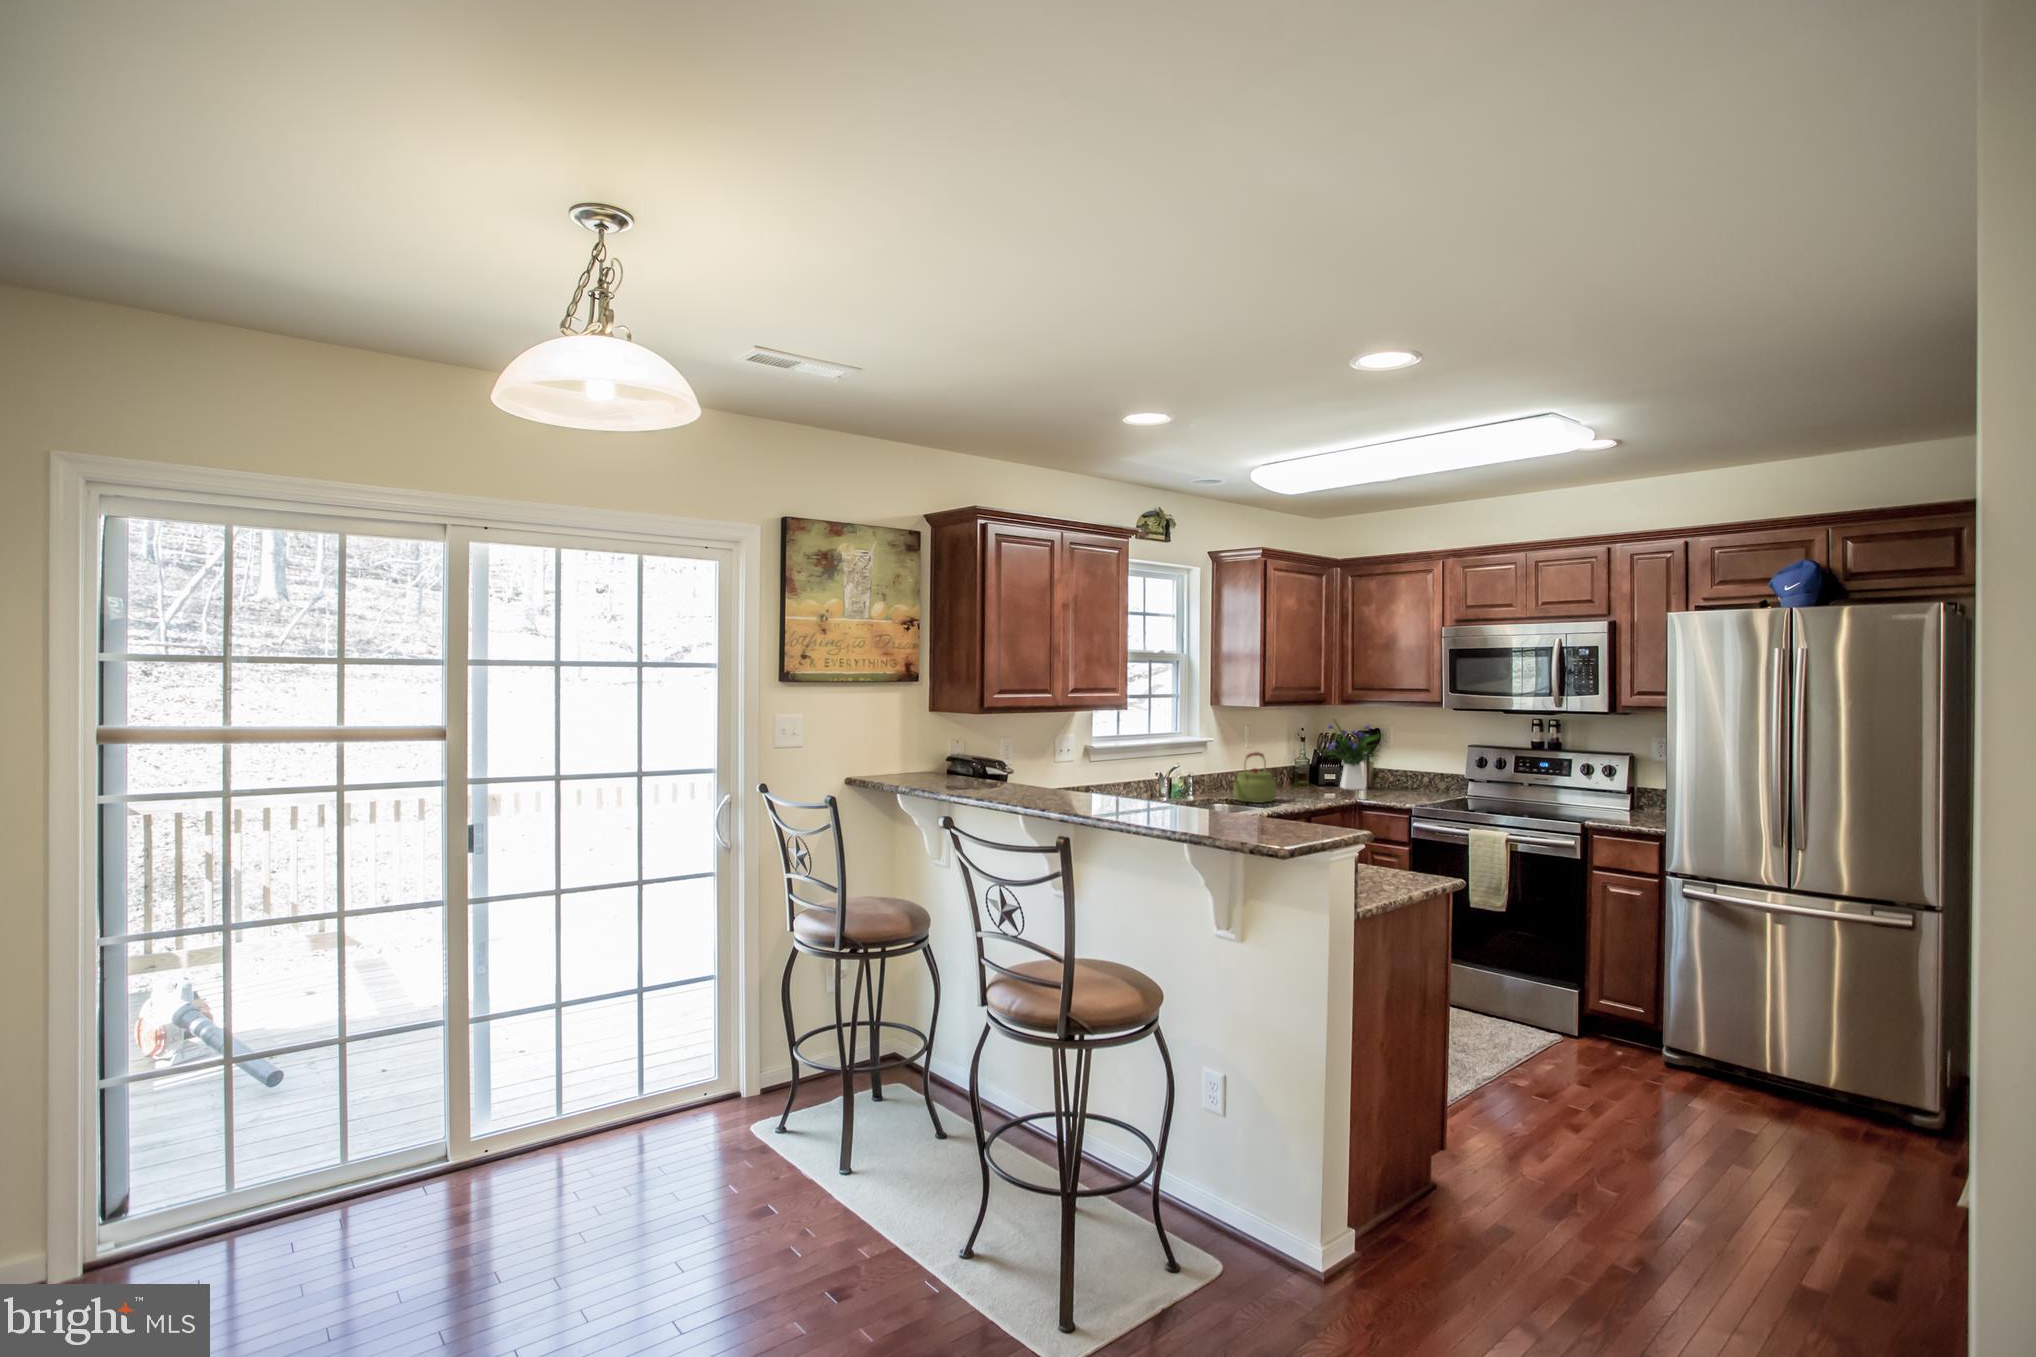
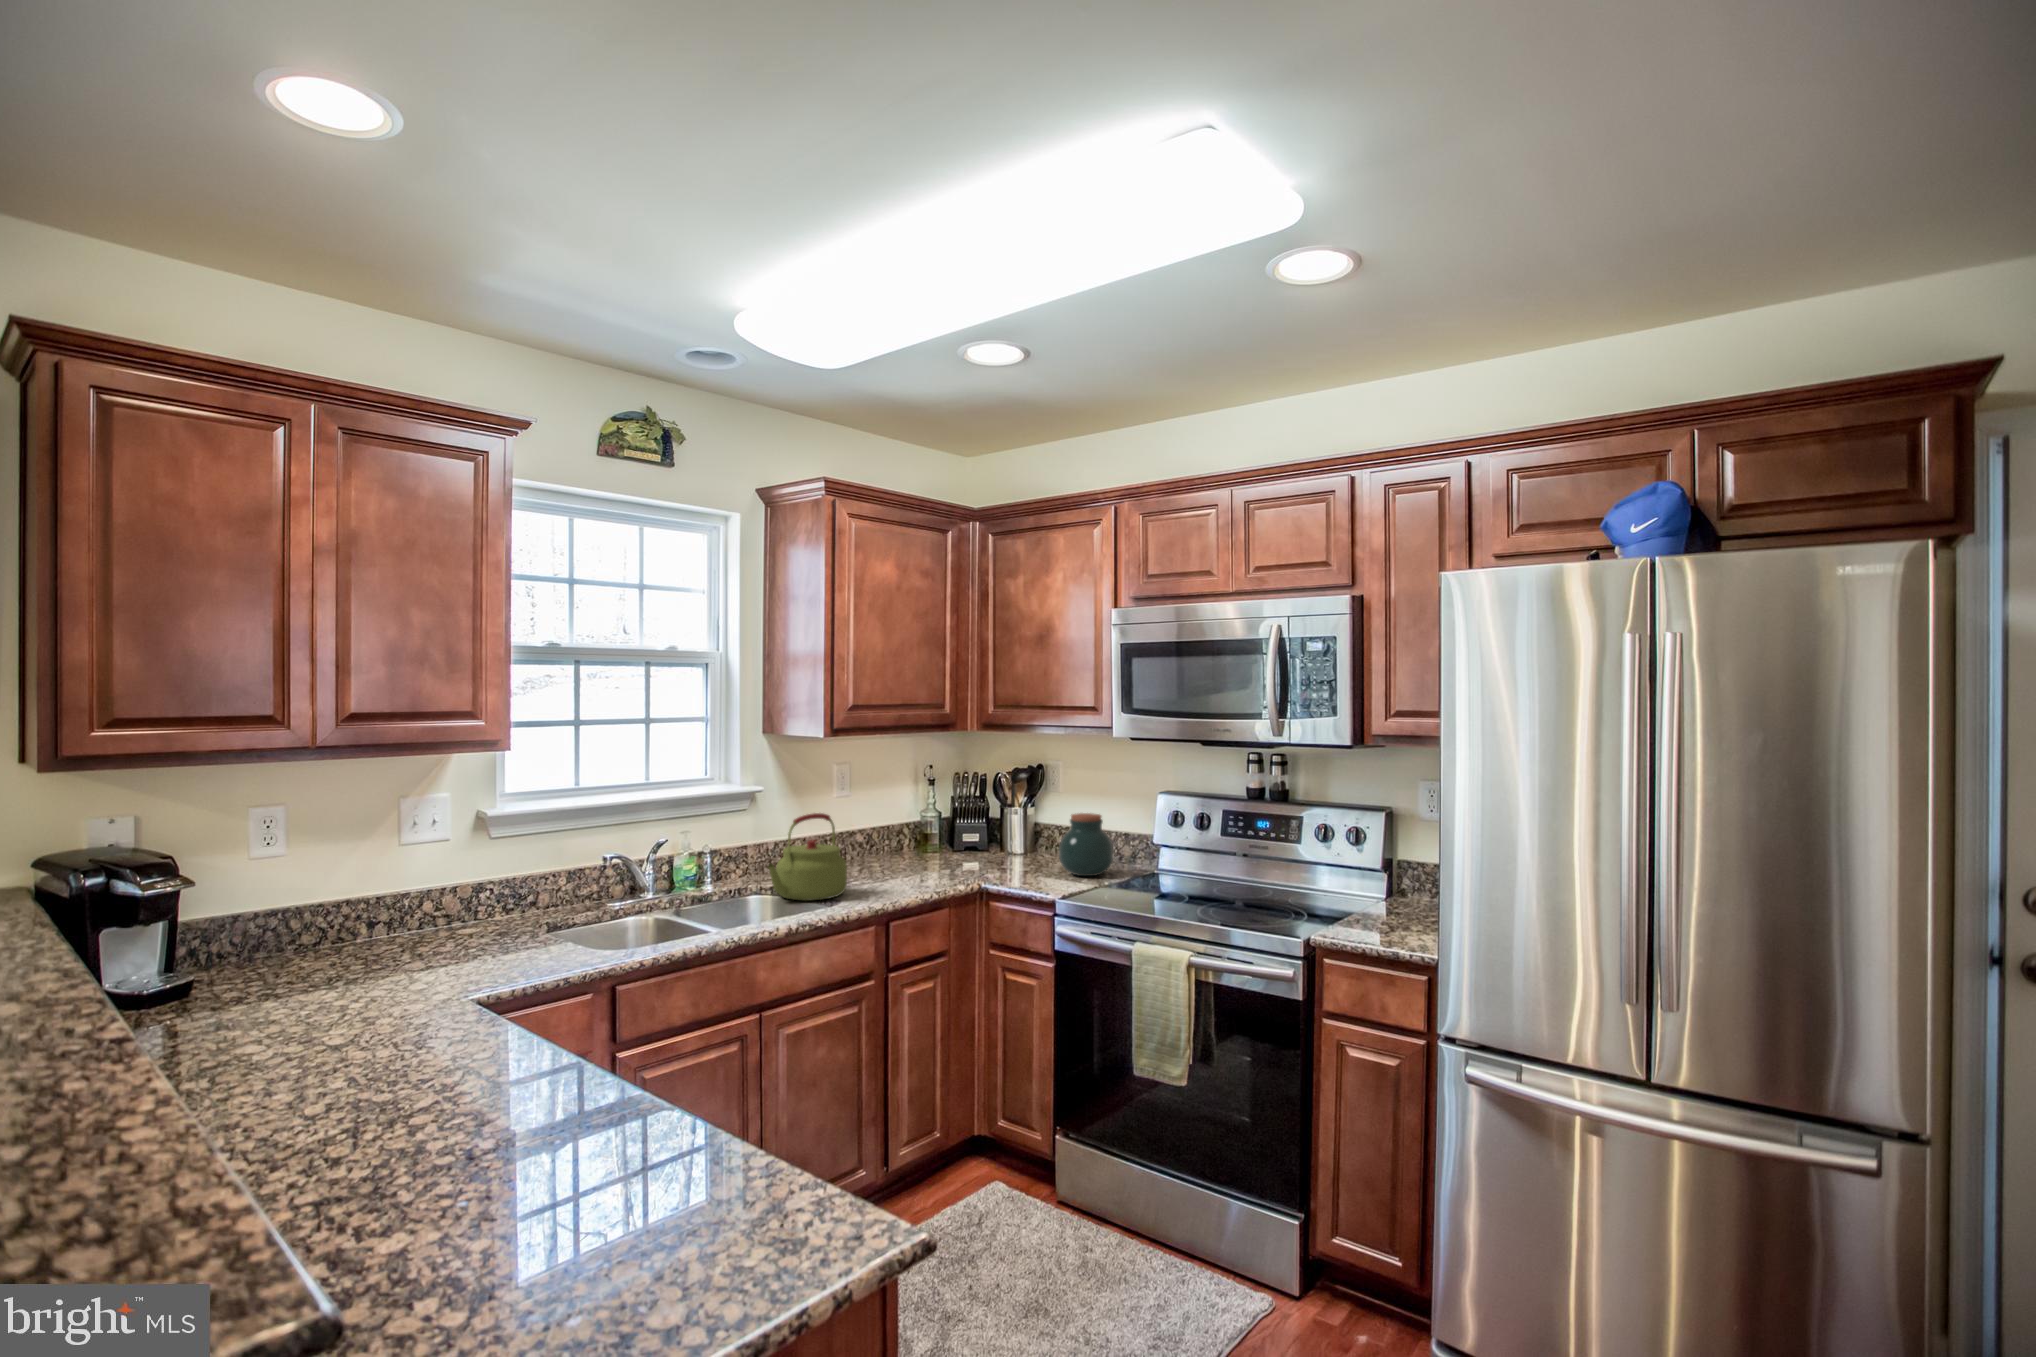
flower arrangement: present [1324,719,1382,790] -> none [950,751,1052,860]
jar: none [1401,758,1438,798] -> present [1059,813,1113,876]

